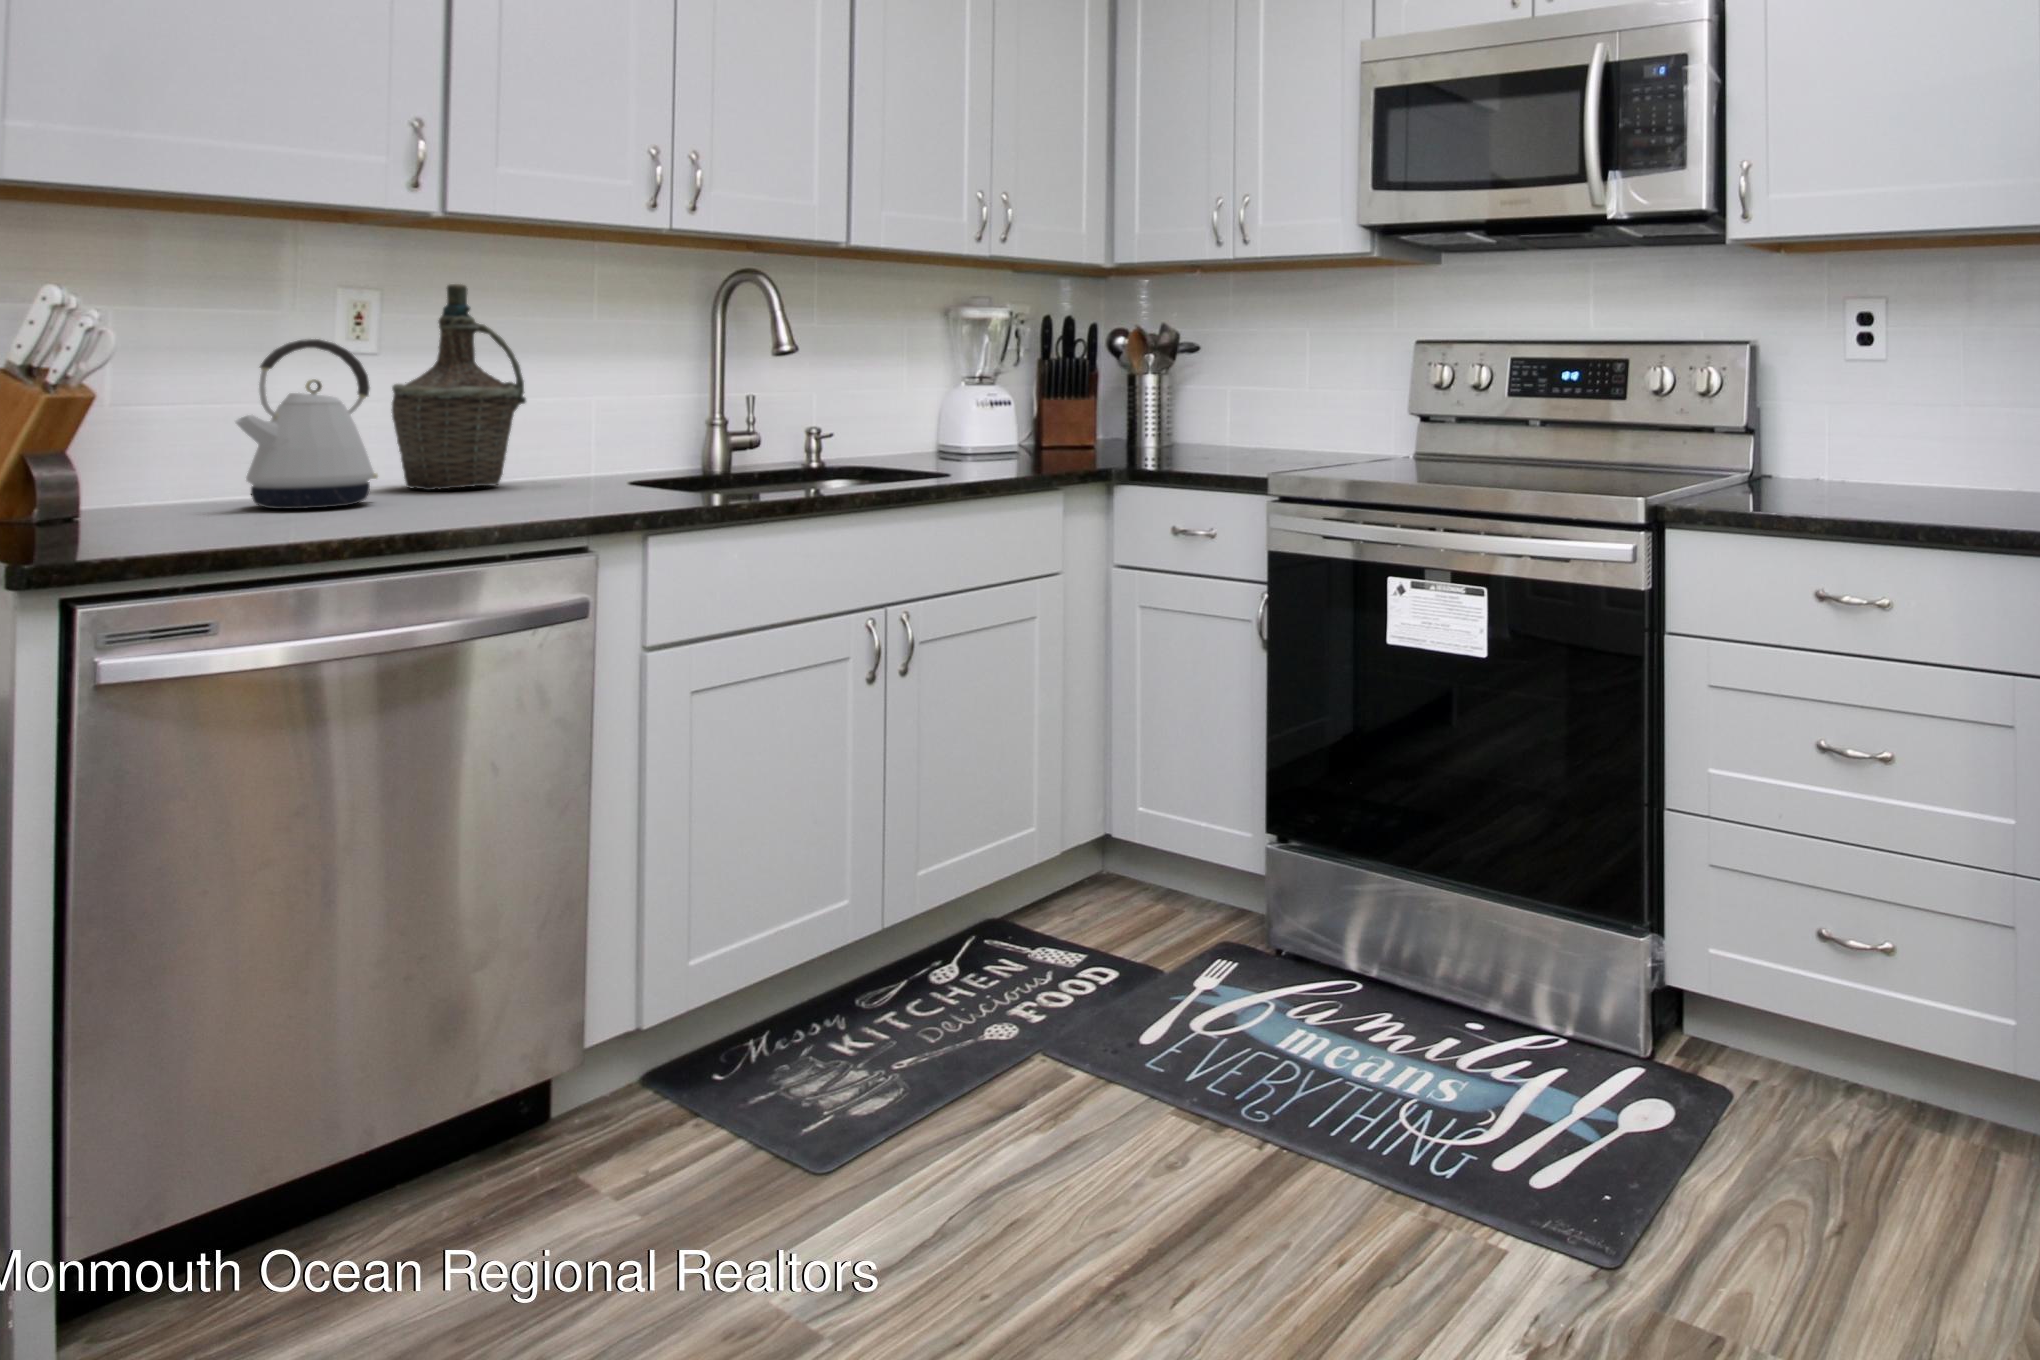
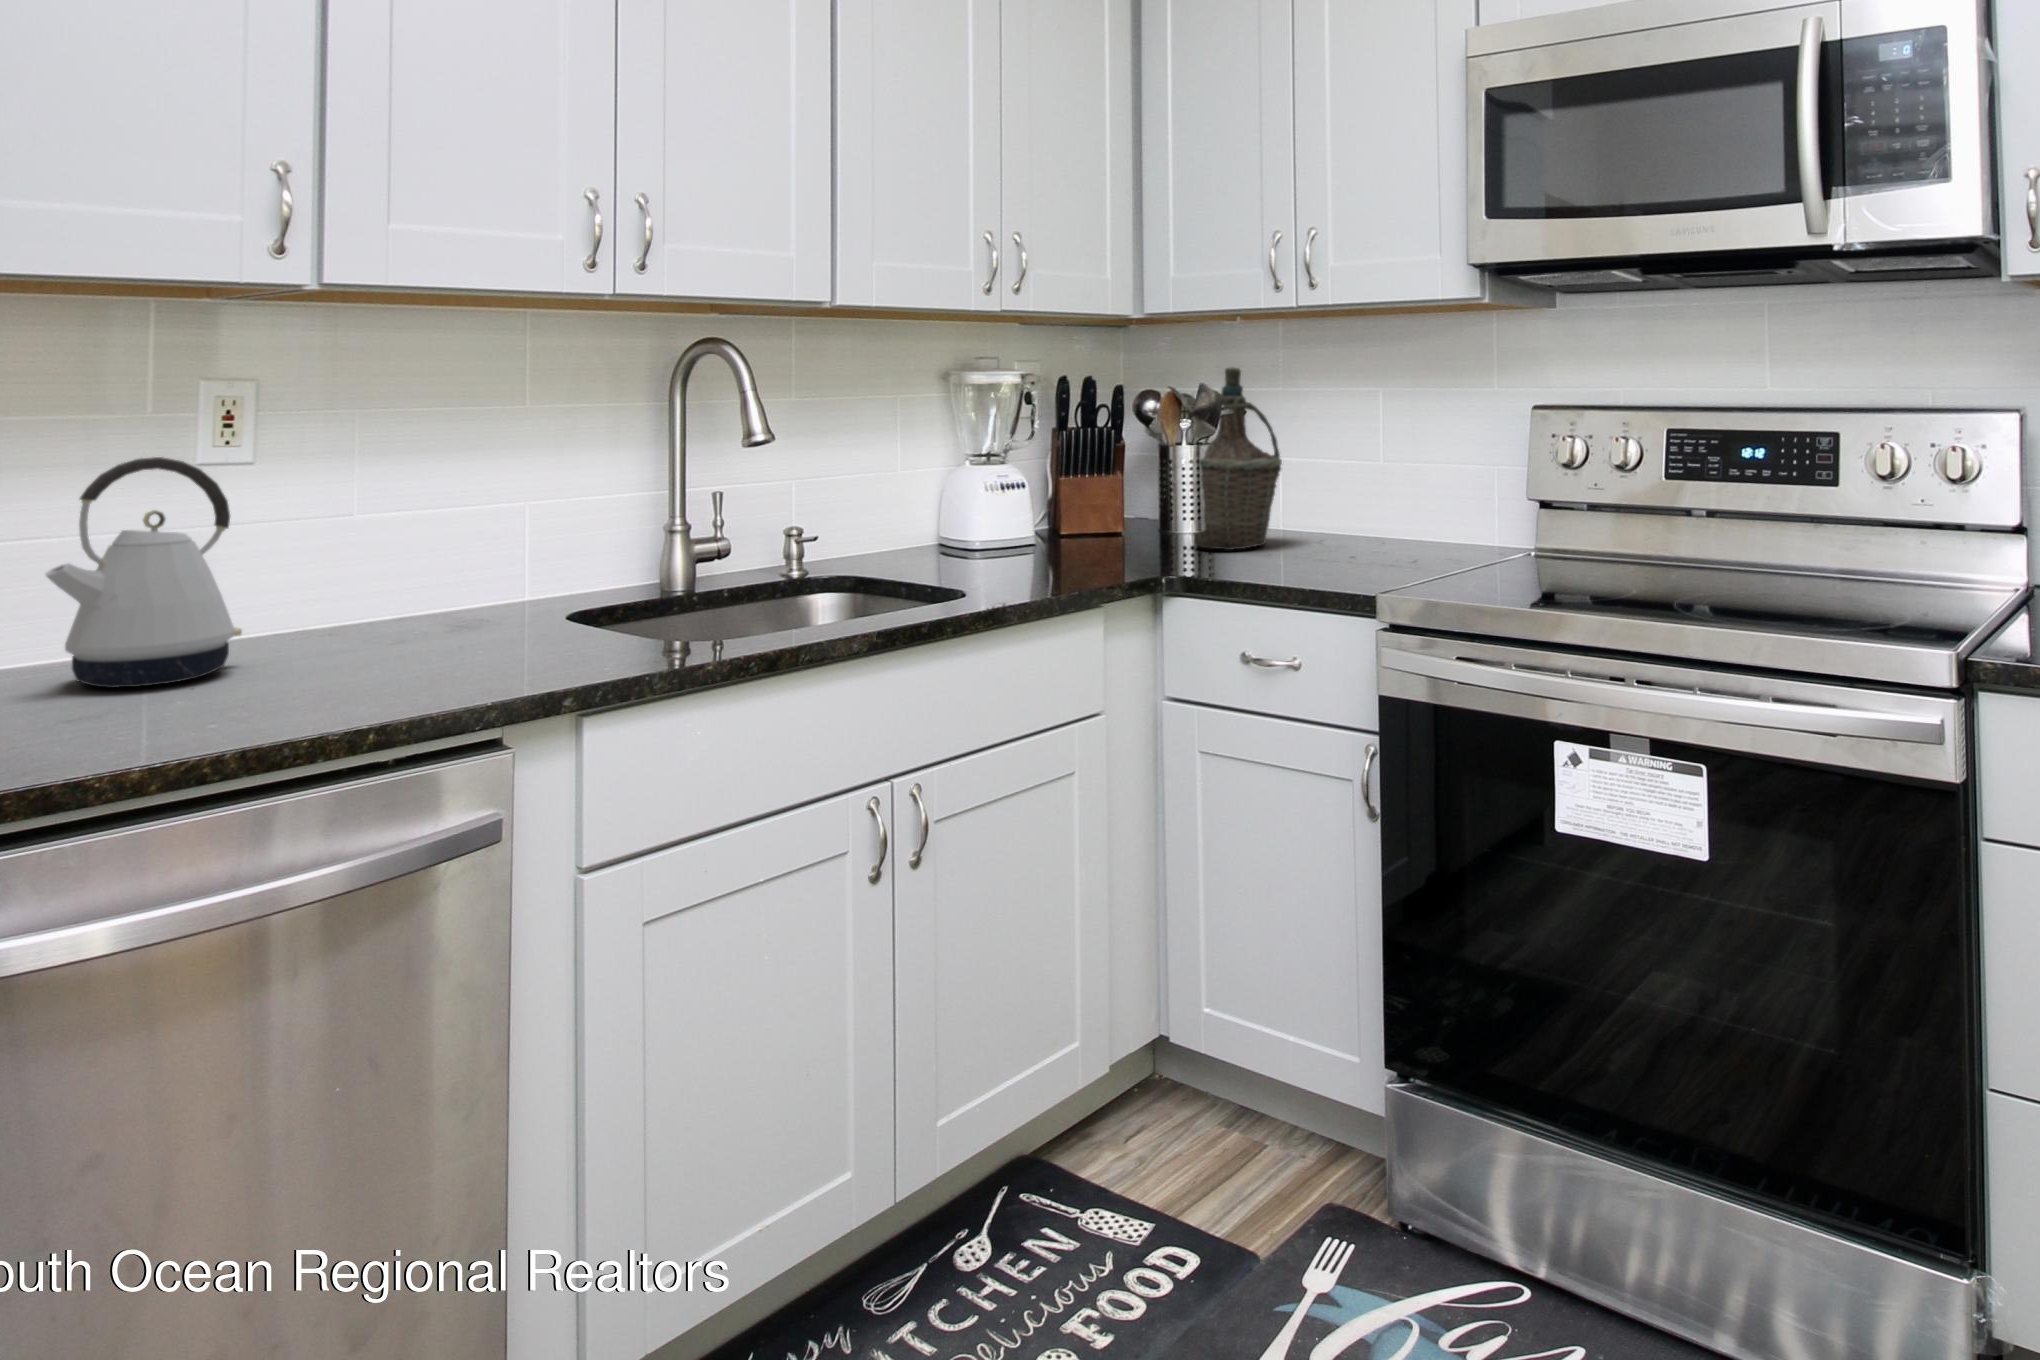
bottle: present [392,284,526,490] -> present [1194,367,1282,550]

